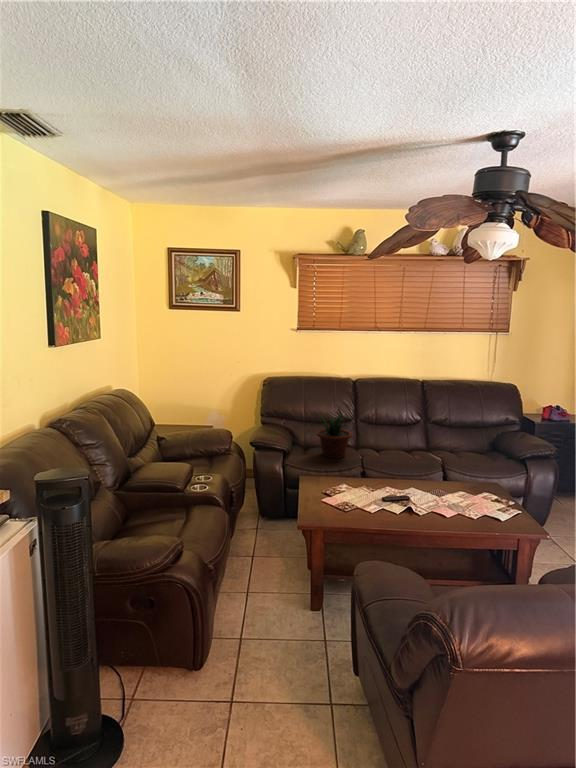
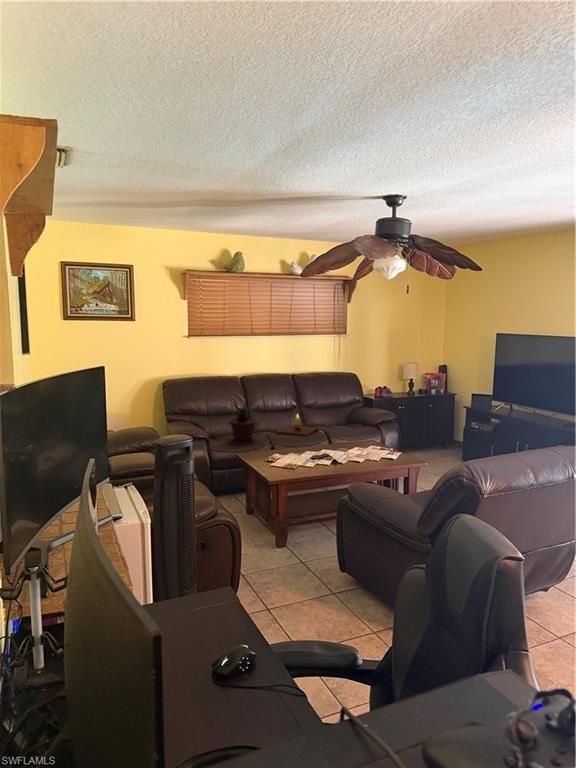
candle: none [380,432,439,463] -> present [276,414,318,436]

